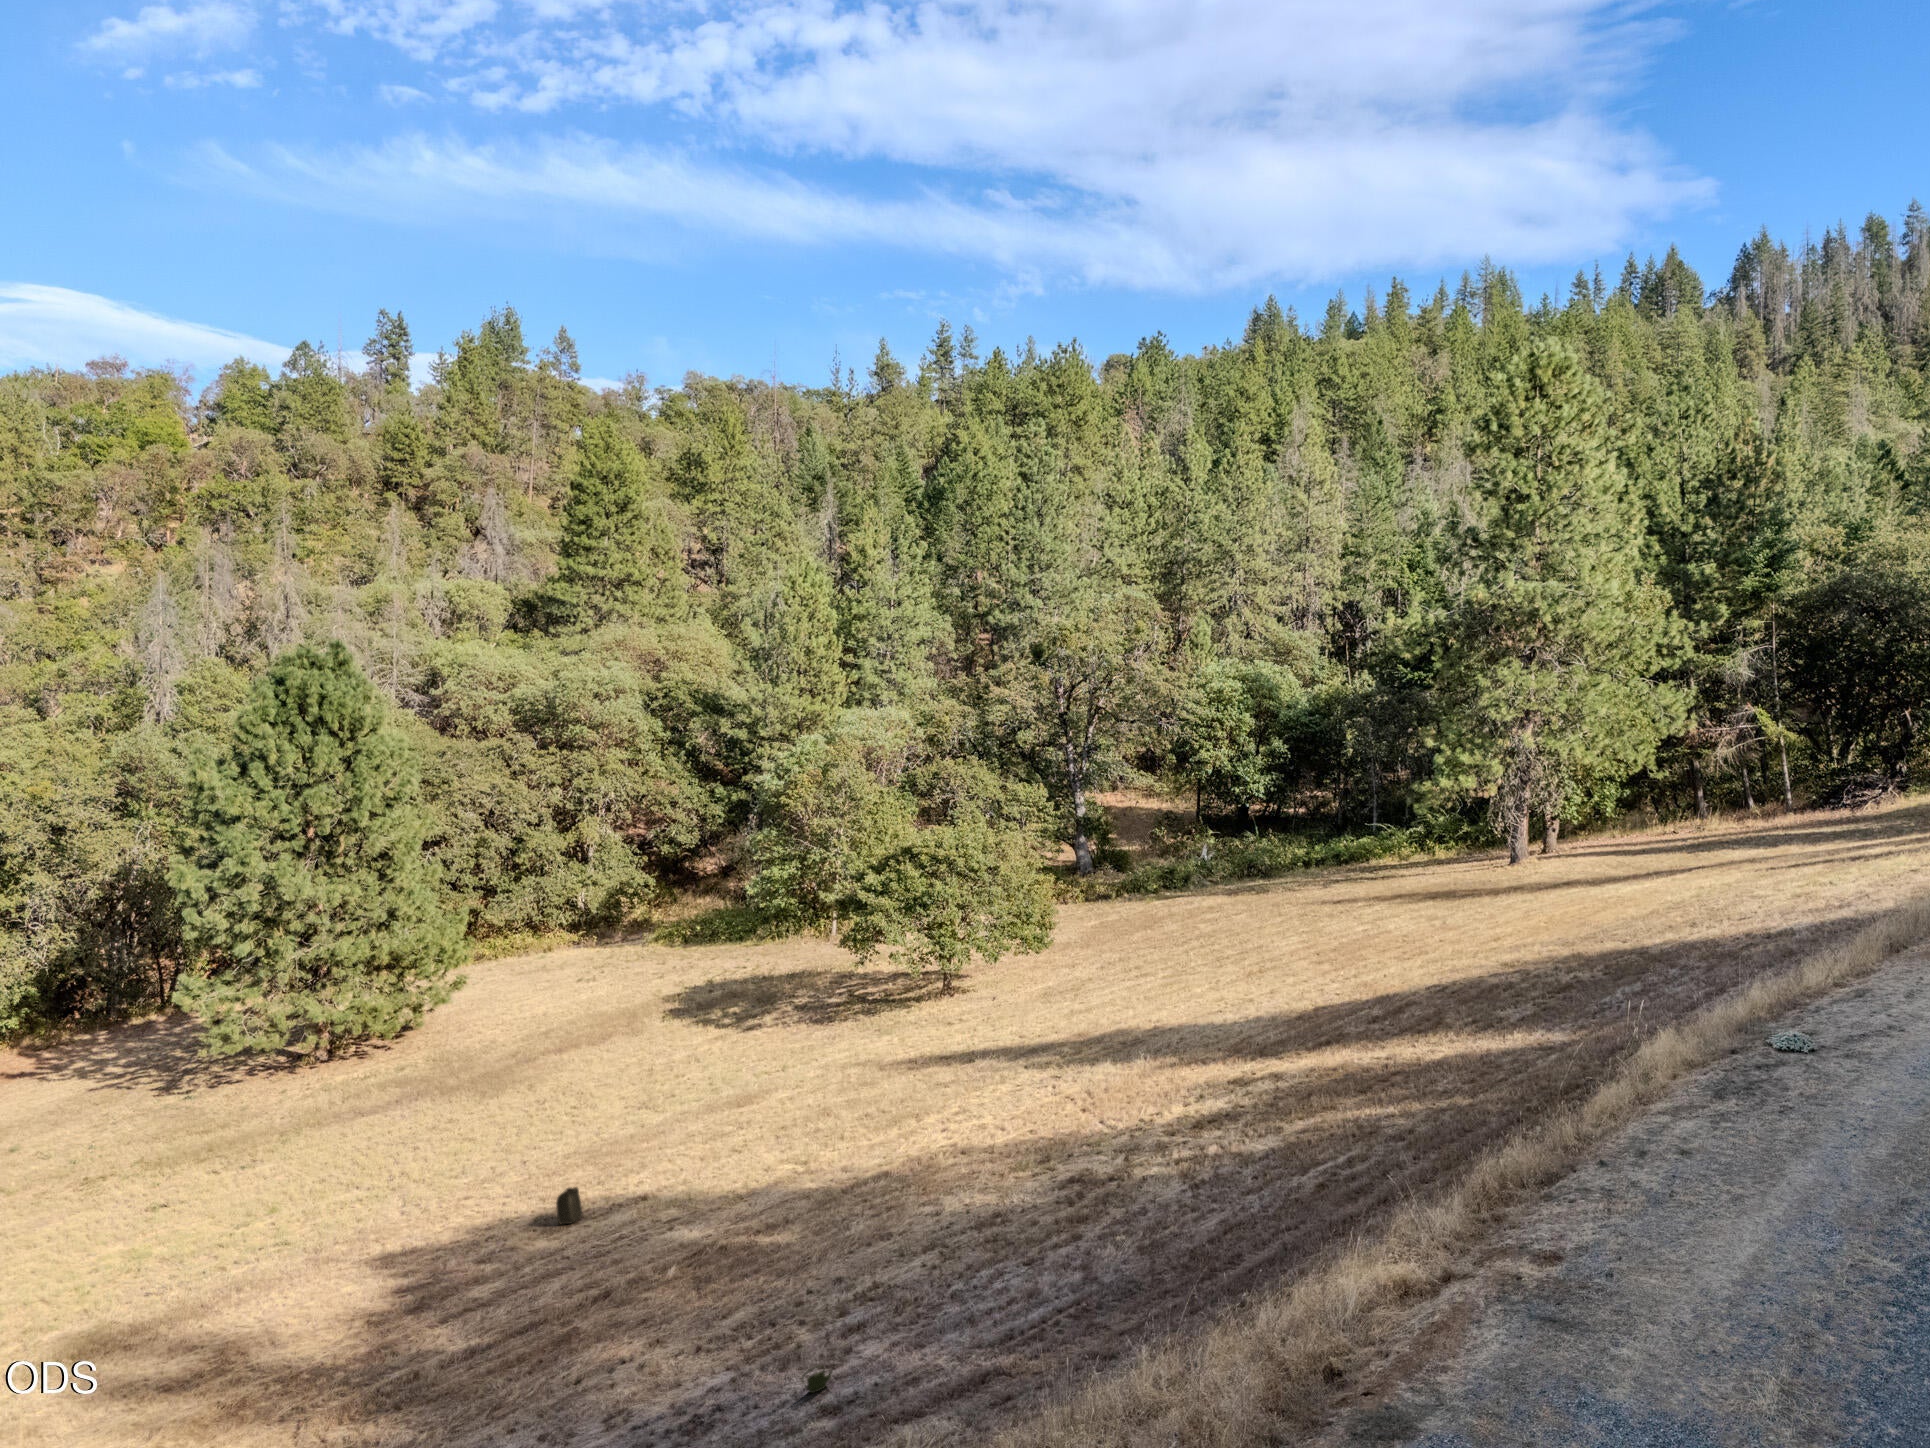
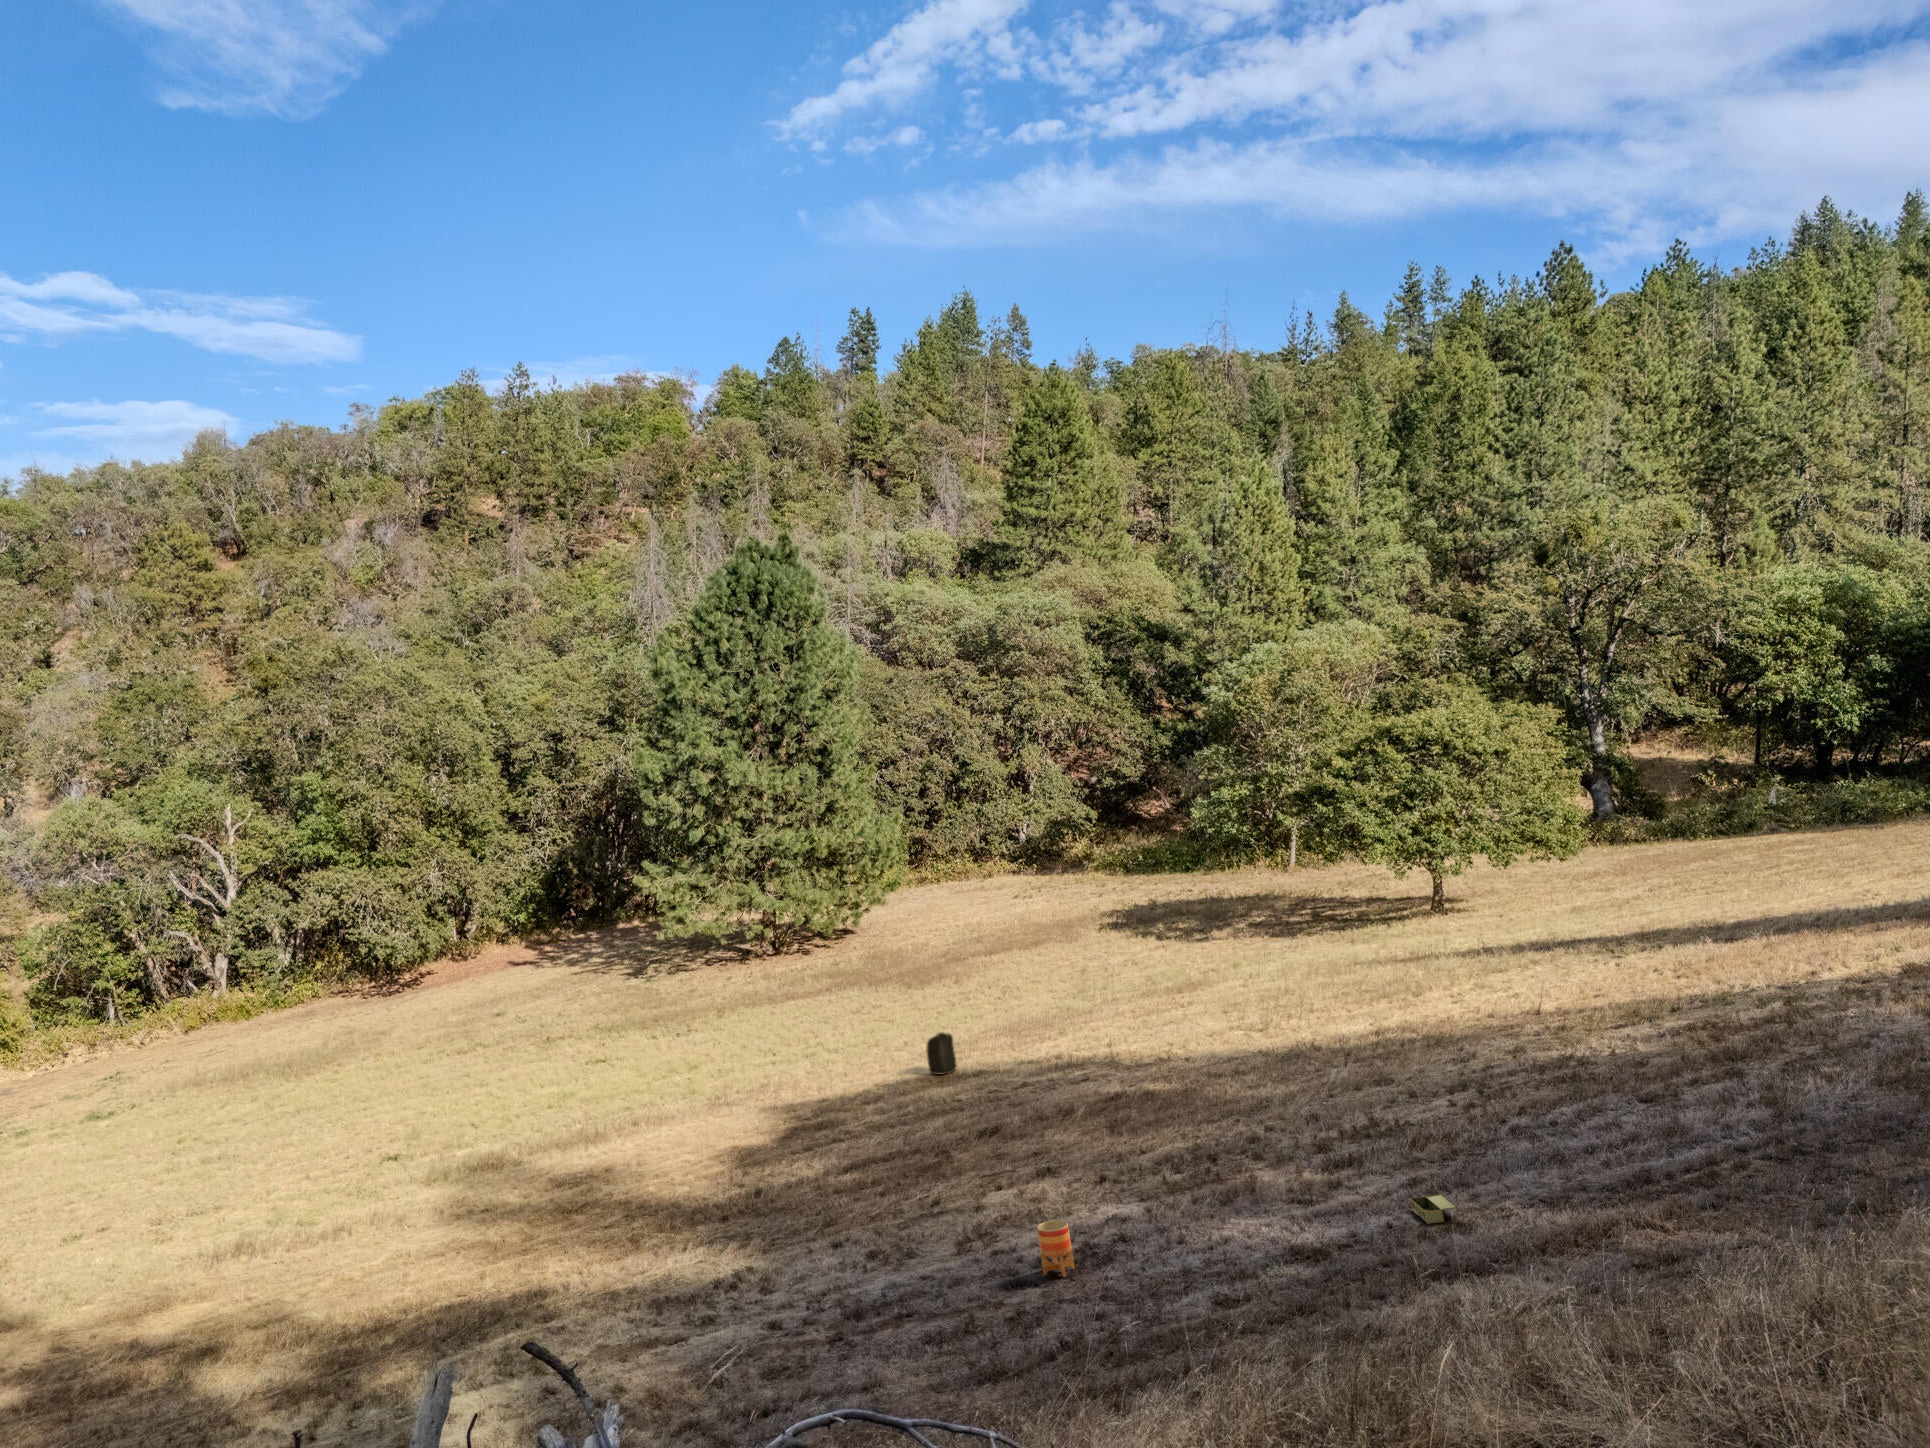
toolbox: none [928,1299,953,1321] -> present [1411,1194,1457,1224]
watering can: present [802,1365,832,1393] -> none [1181,1239,1241,1282]
planter: none [709,1371,732,1410] -> present [1037,1220,1075,1277]

